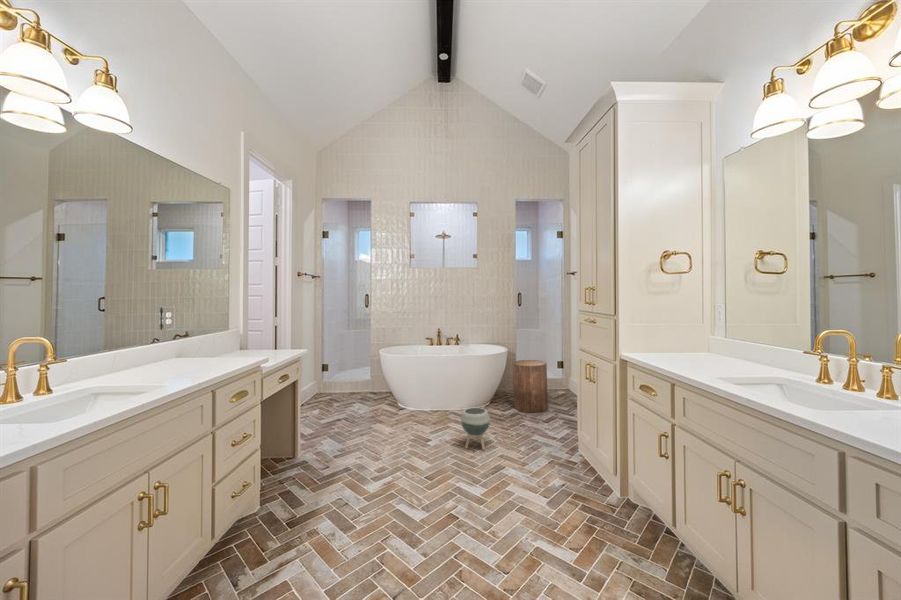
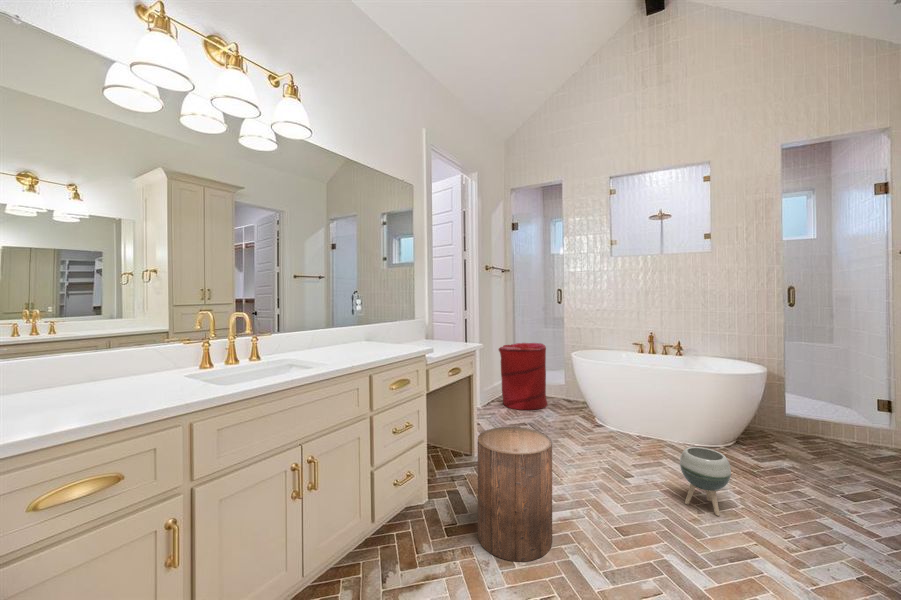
laundry hamper: none [310,348,357,409] -> present [499,343,548,410]
stool: present [513,360,548,412] -> present [478,427,552,562]

